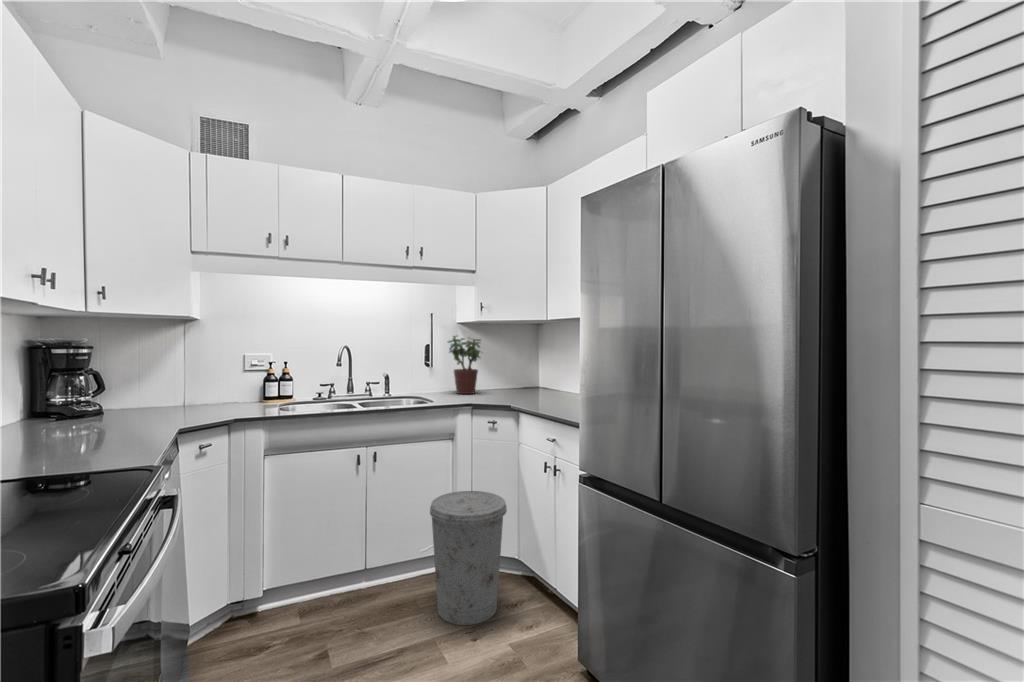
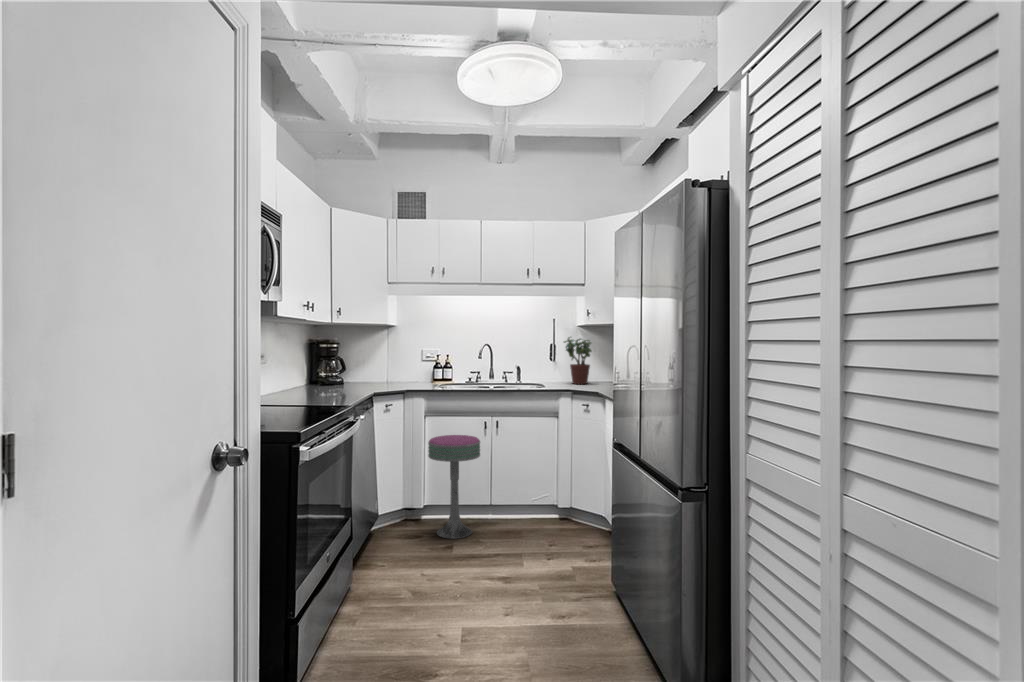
bar stool: none [281,481,365,650] -> present [428,435,480,539]
trash can: present [430,491,507,625] -> none [524,453,580,544]

